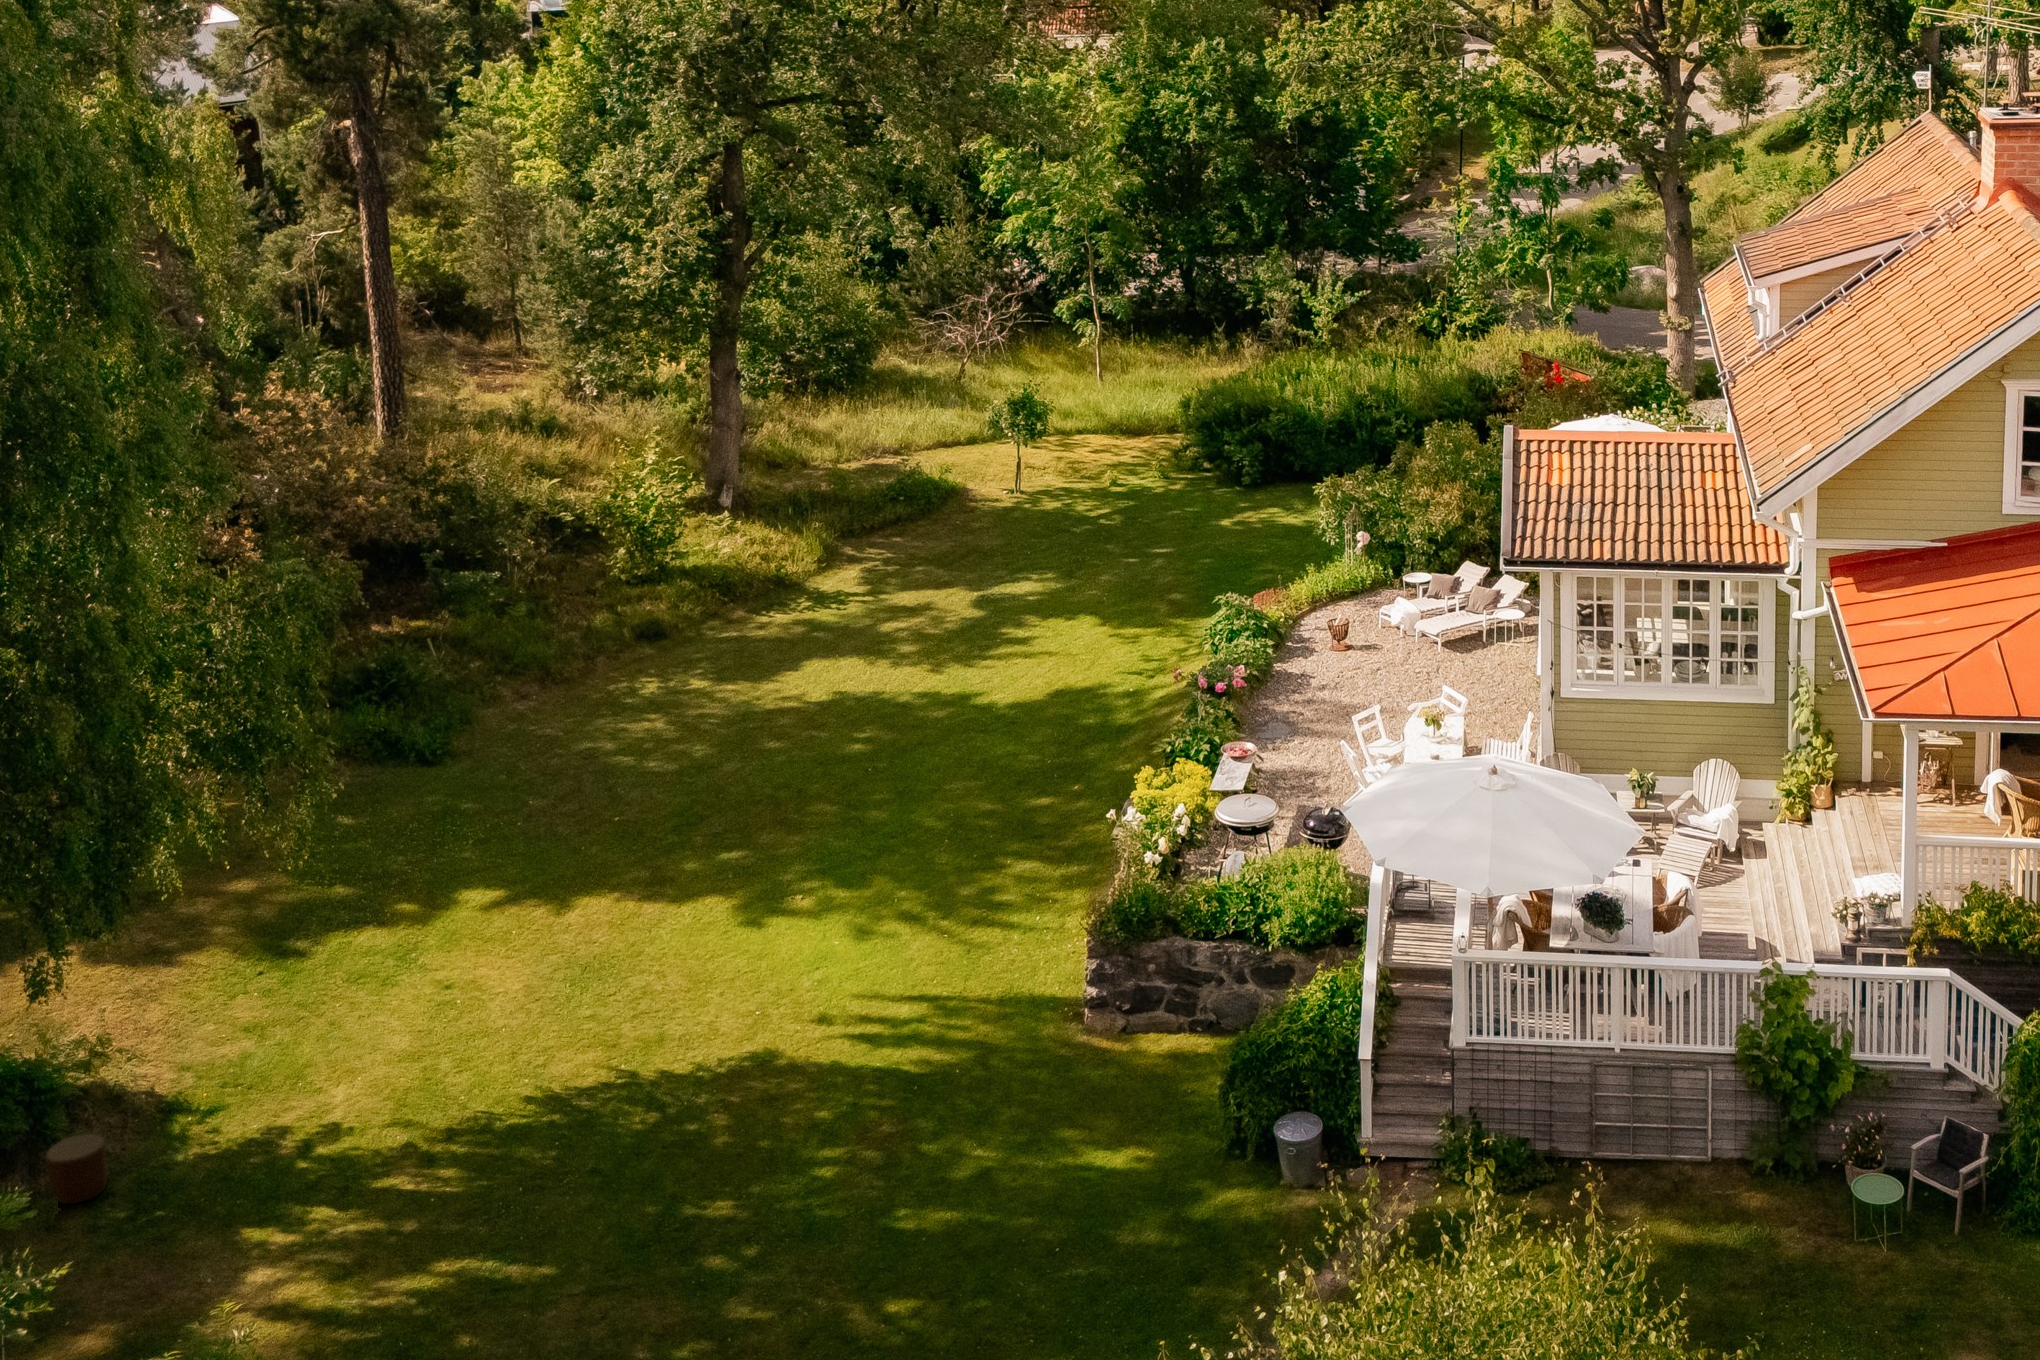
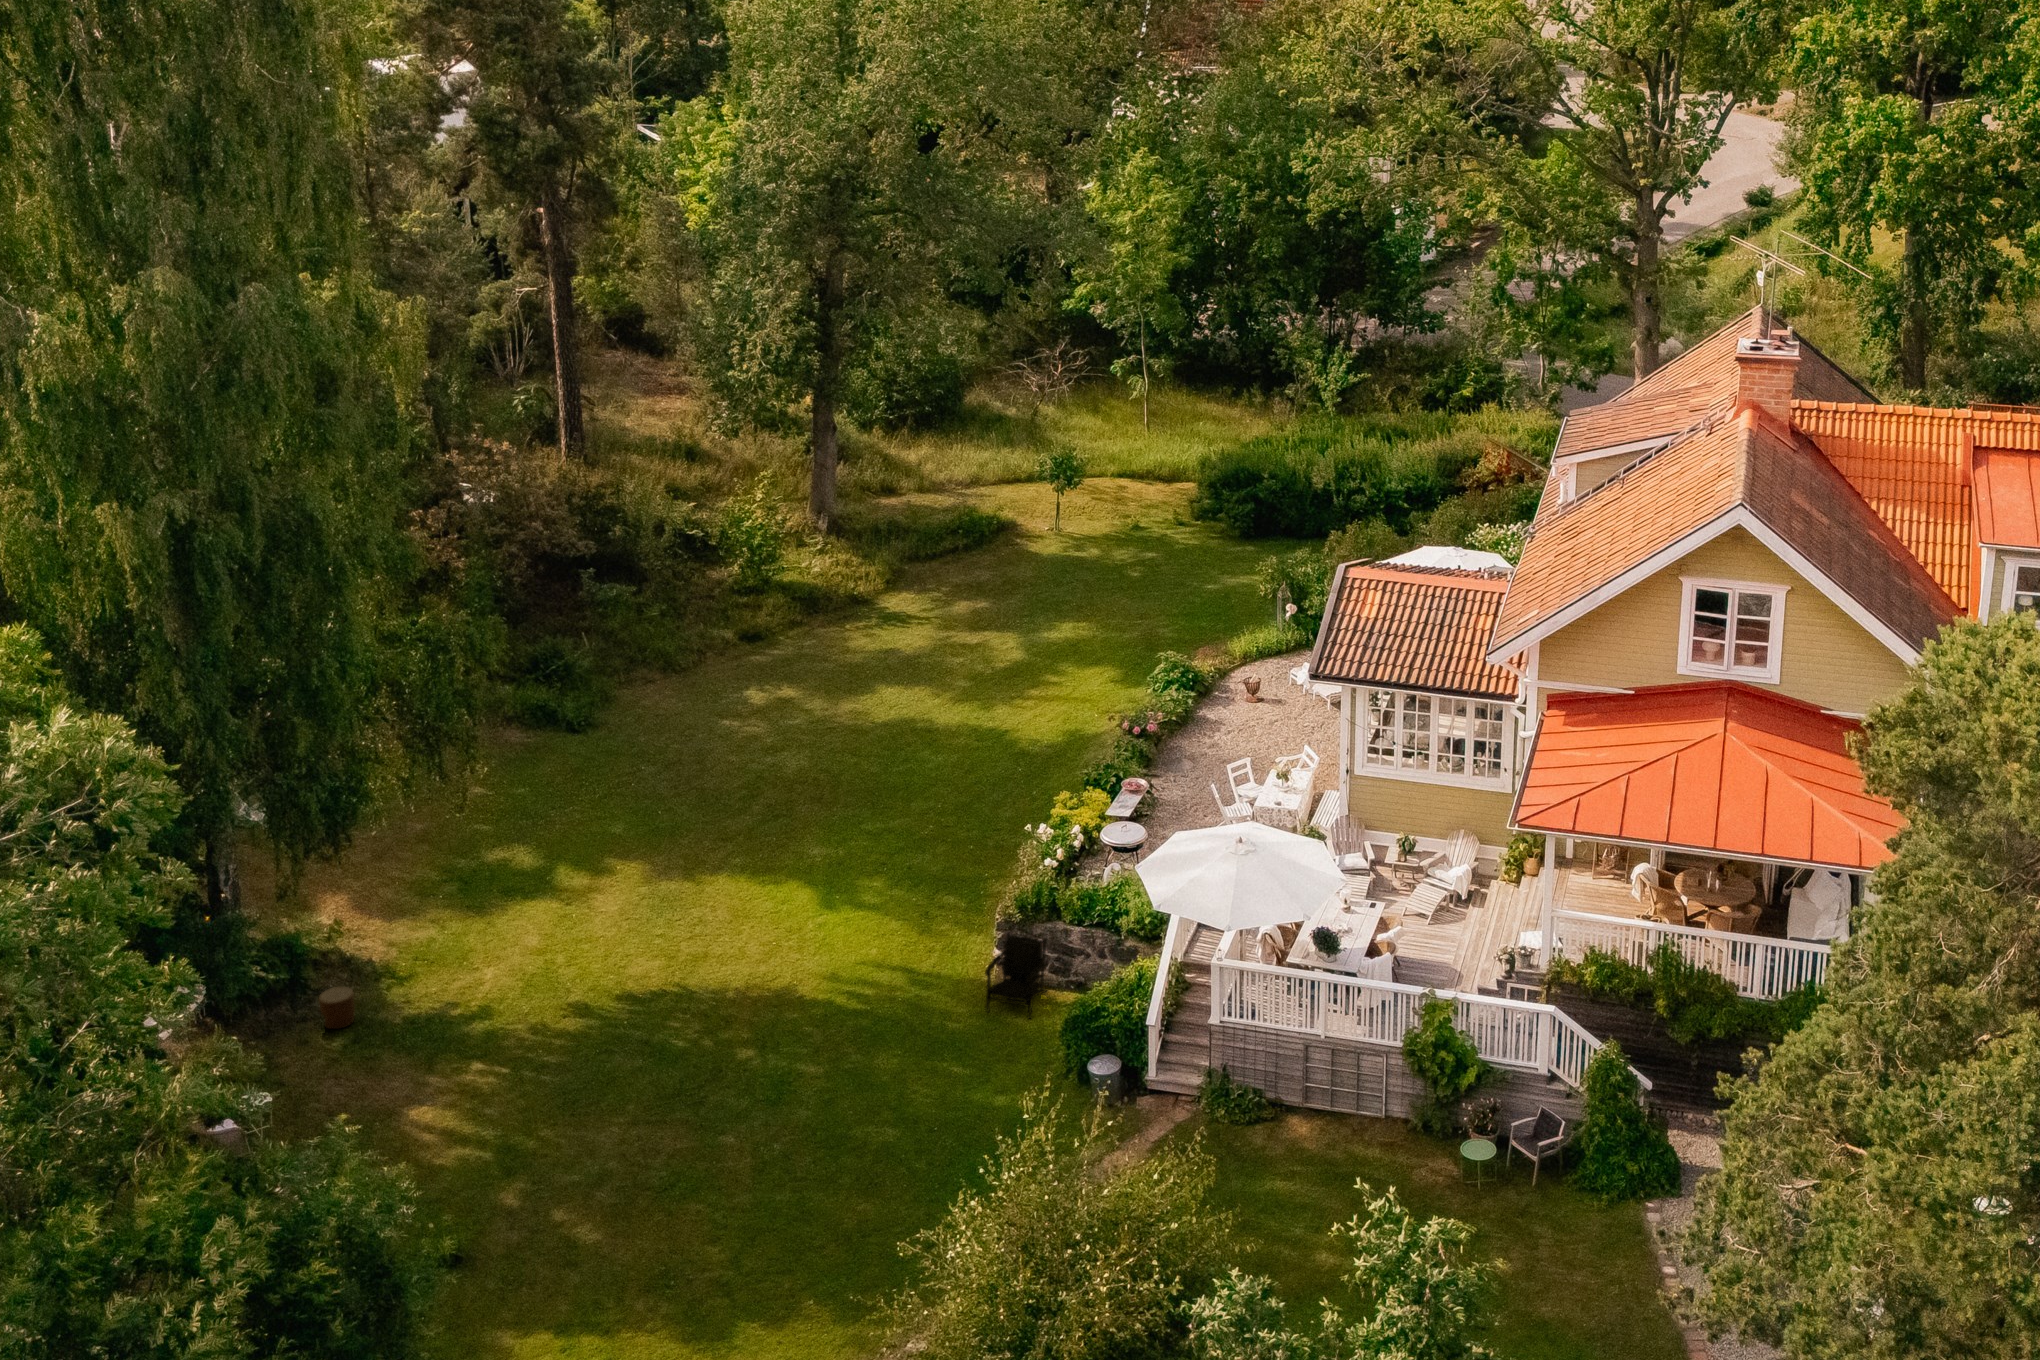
armchair: none [1094,953,1176,1075] -> present [985,933,1047,1019]

